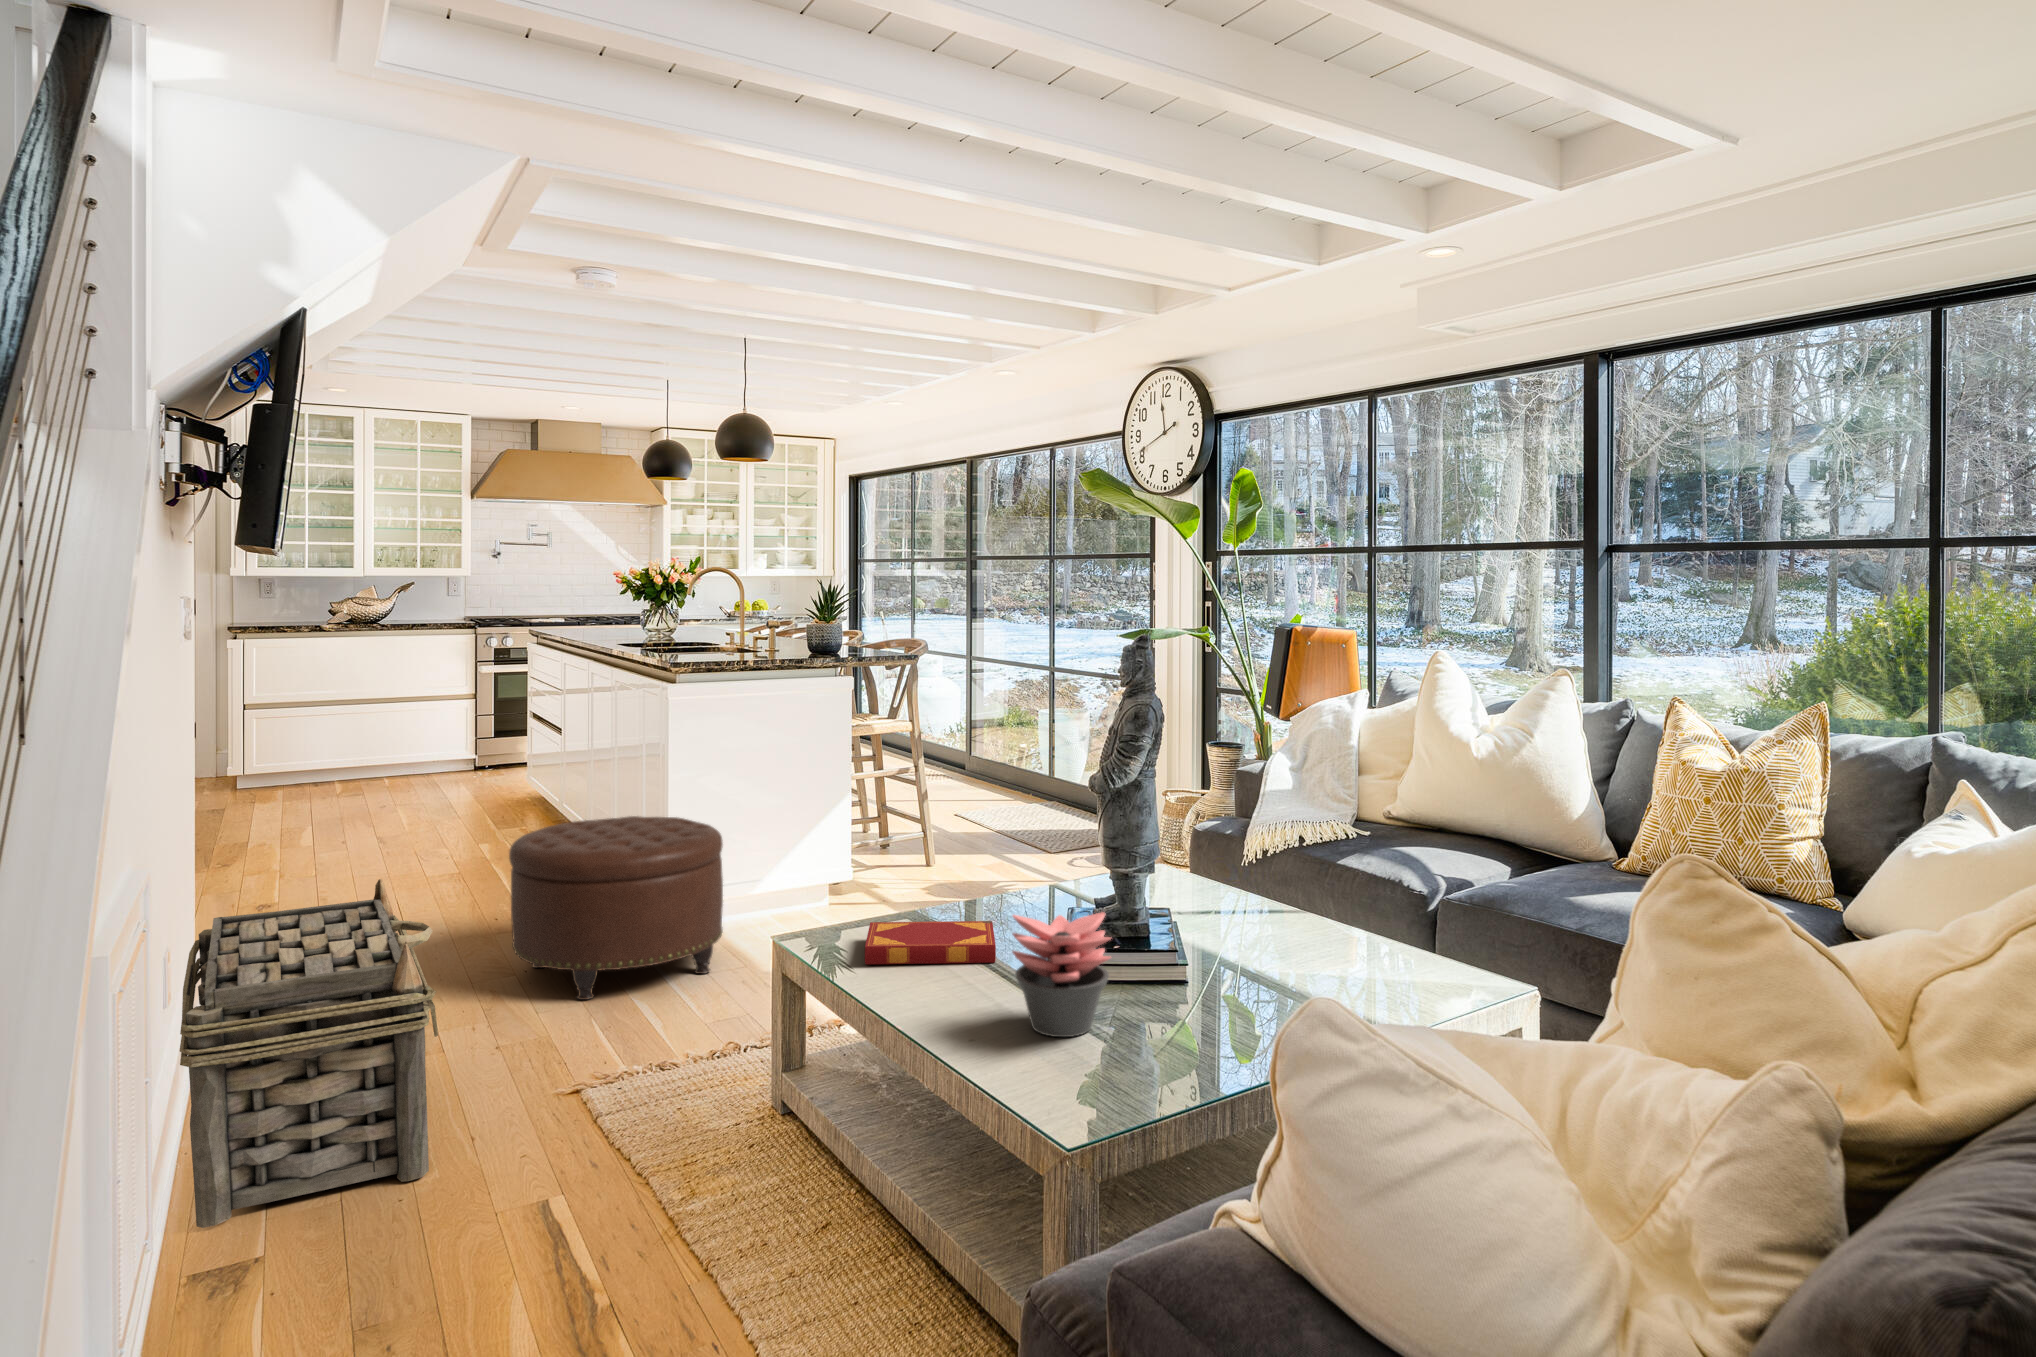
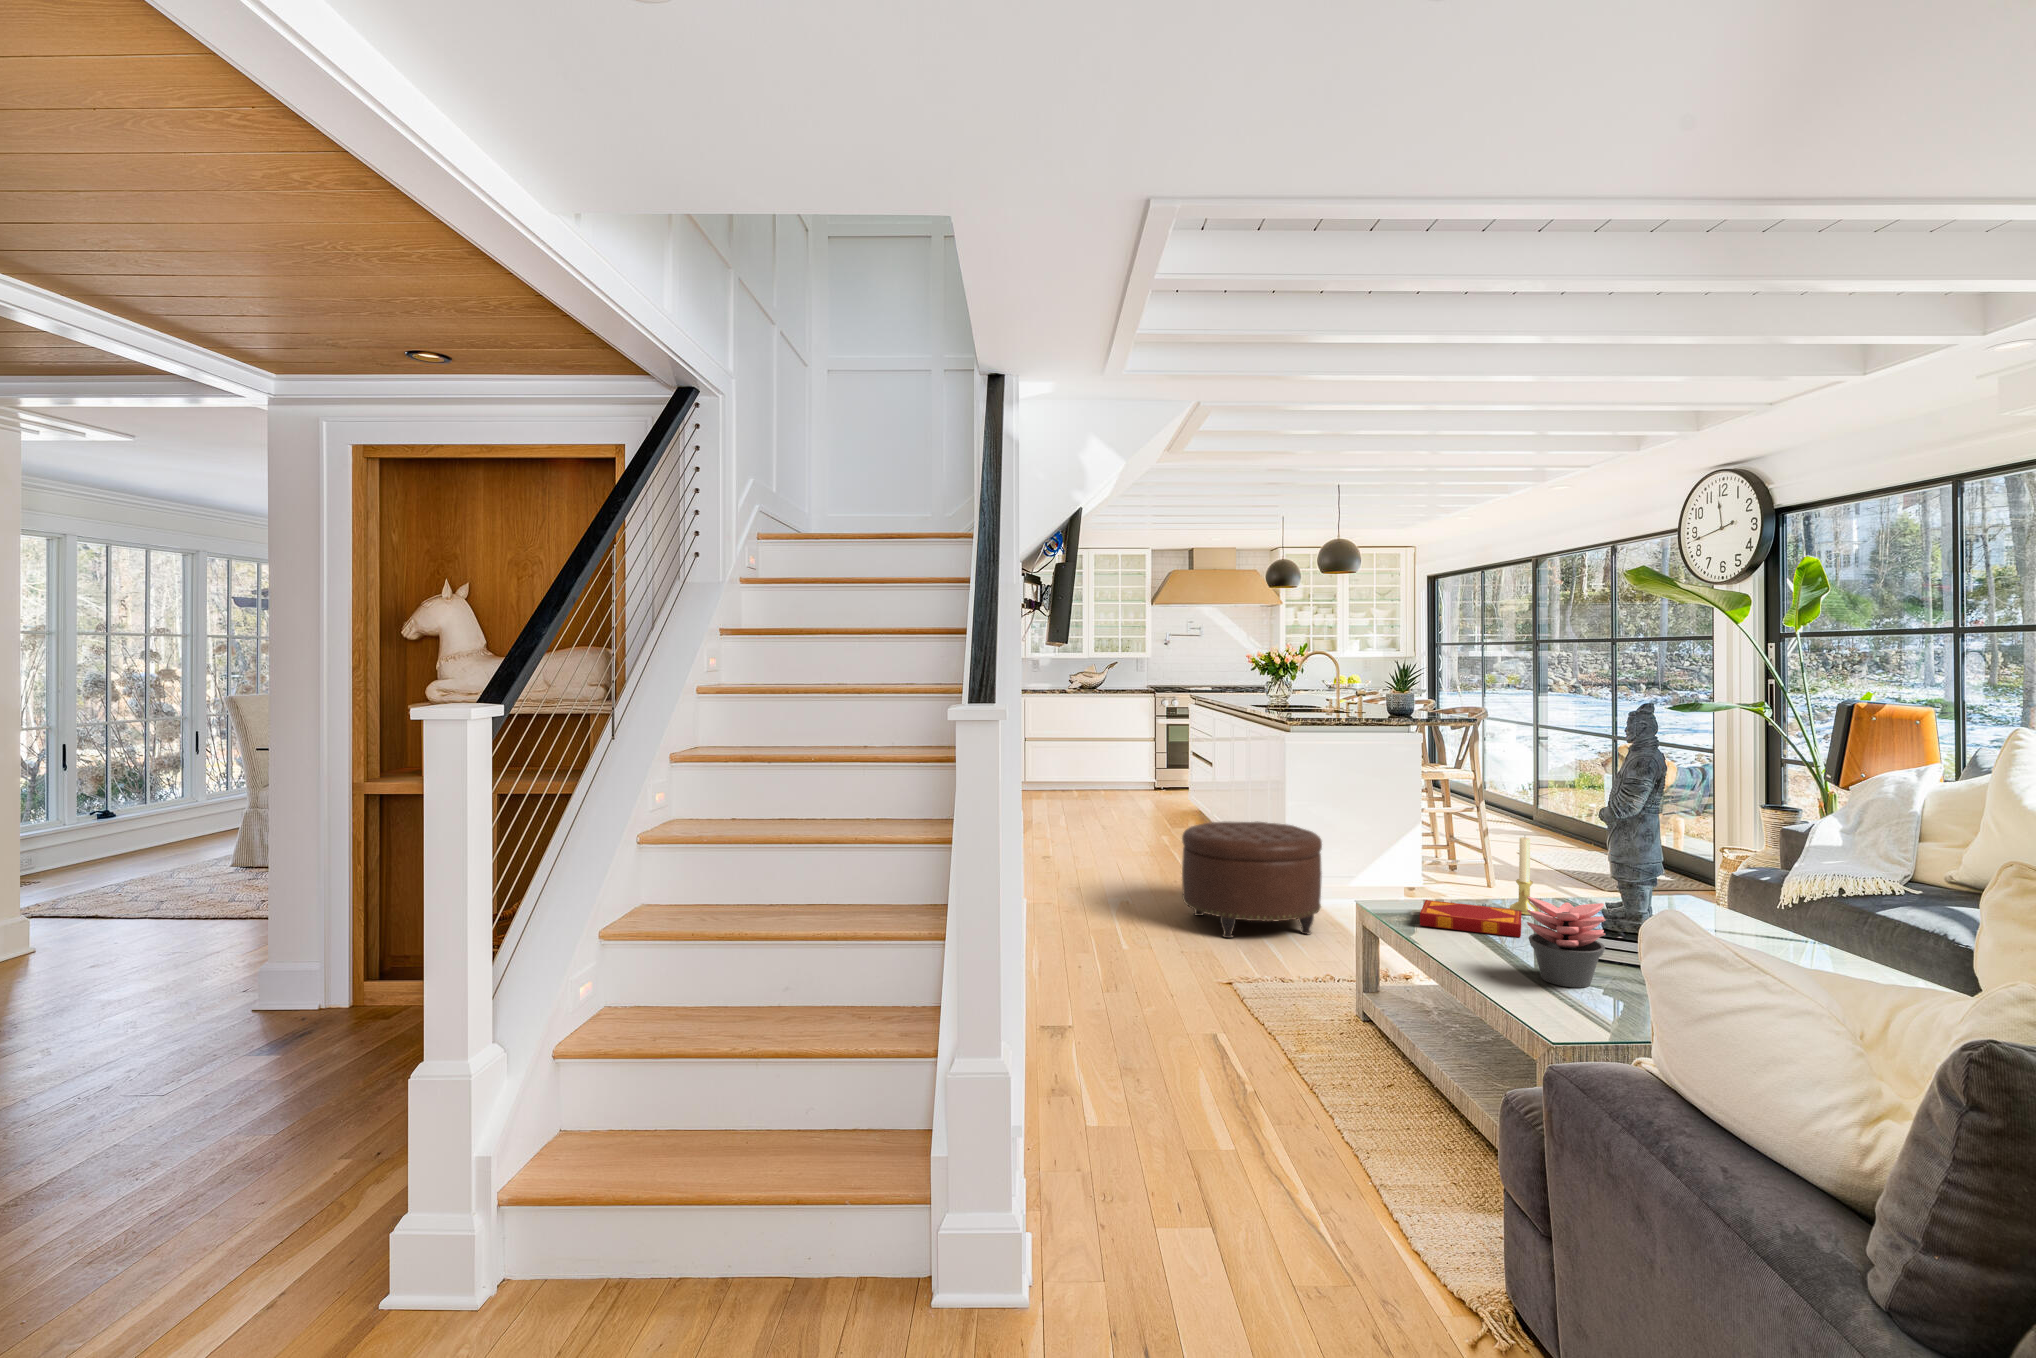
candle holder: none [975,817,1011,924] -> present [1510,837,1539,915]
basket: present [180,879,438,1228] -> none [1020,841,1149,1015]

